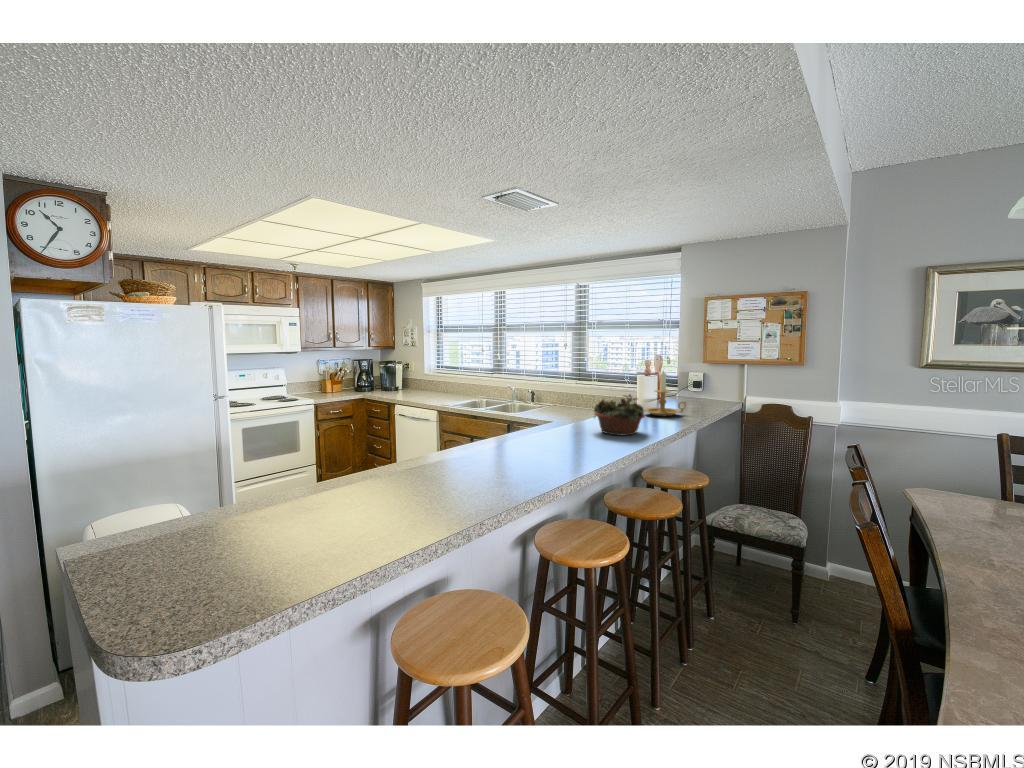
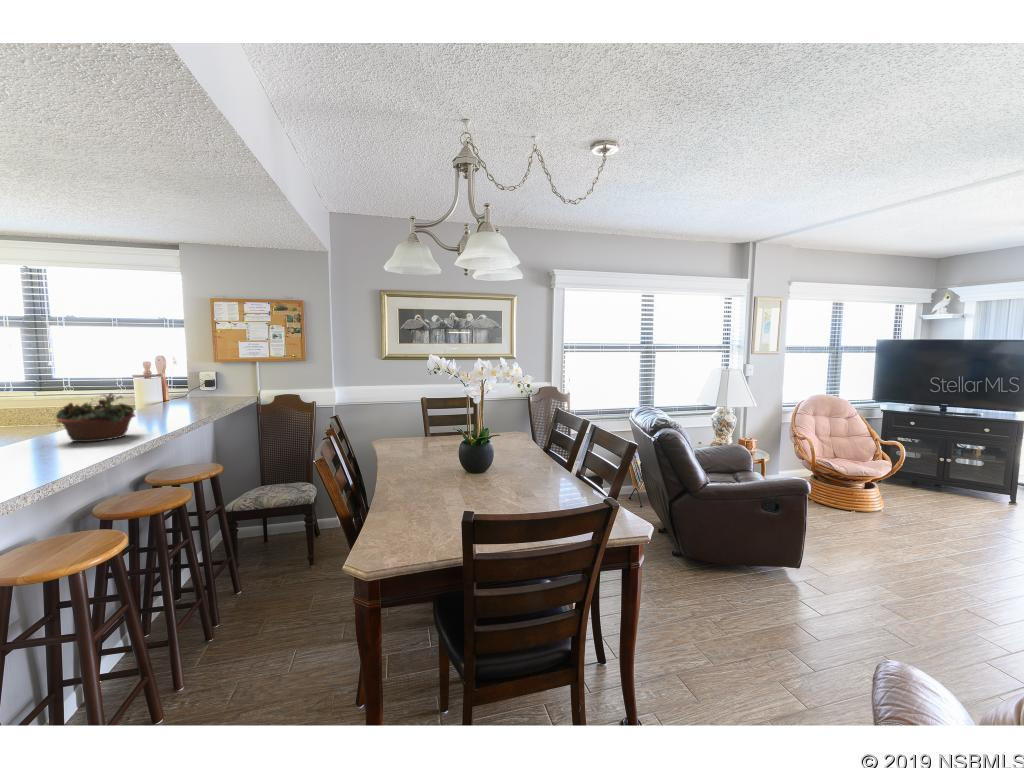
candle holder: present [644,372,686,416] -> none [141,369,195,417]

